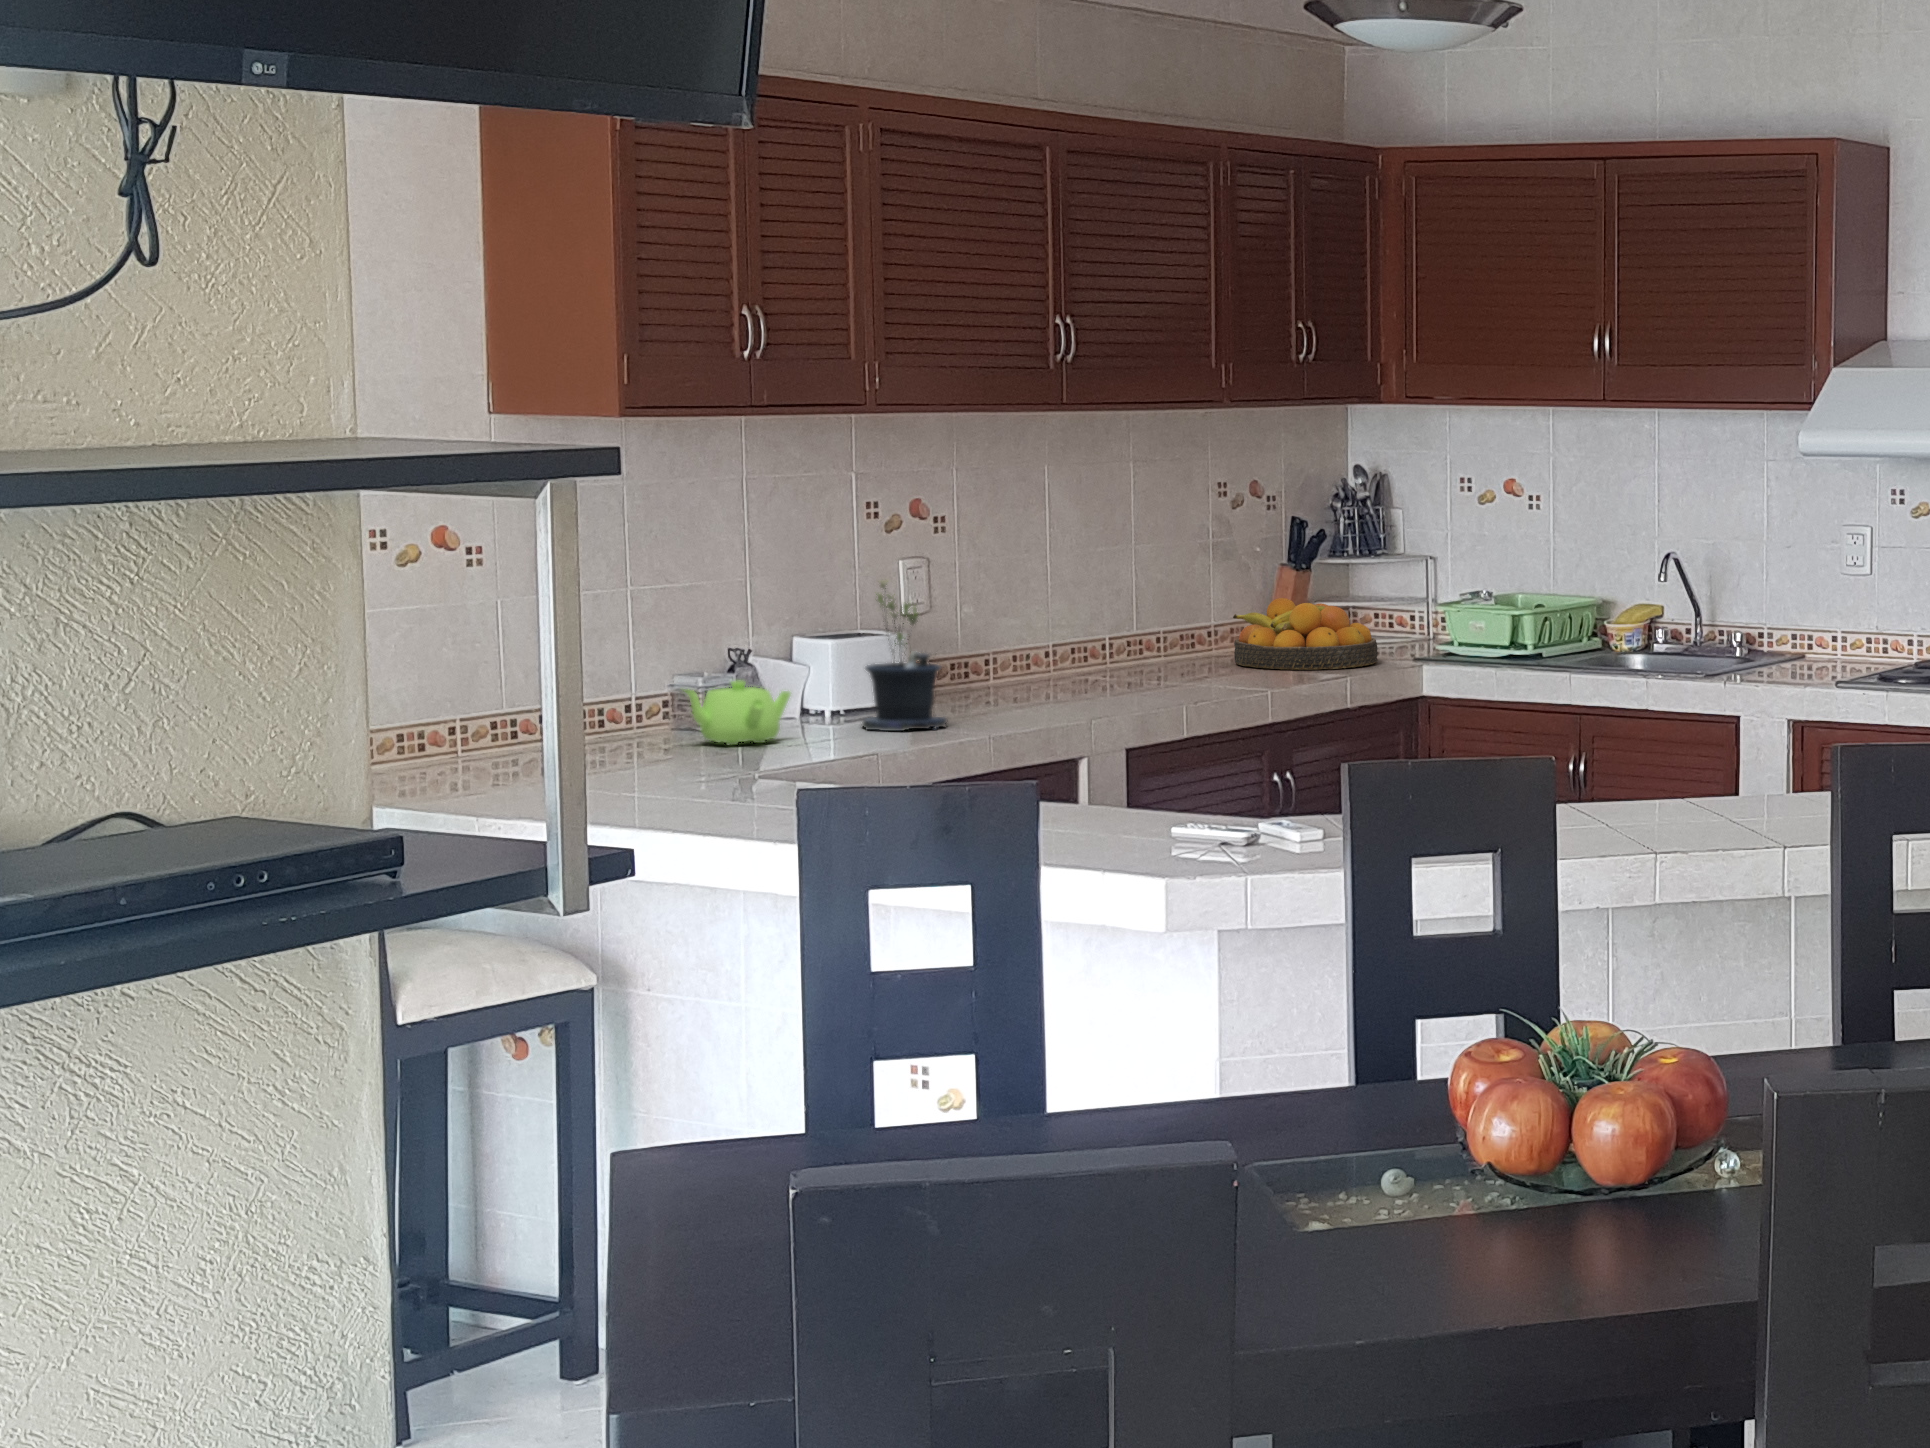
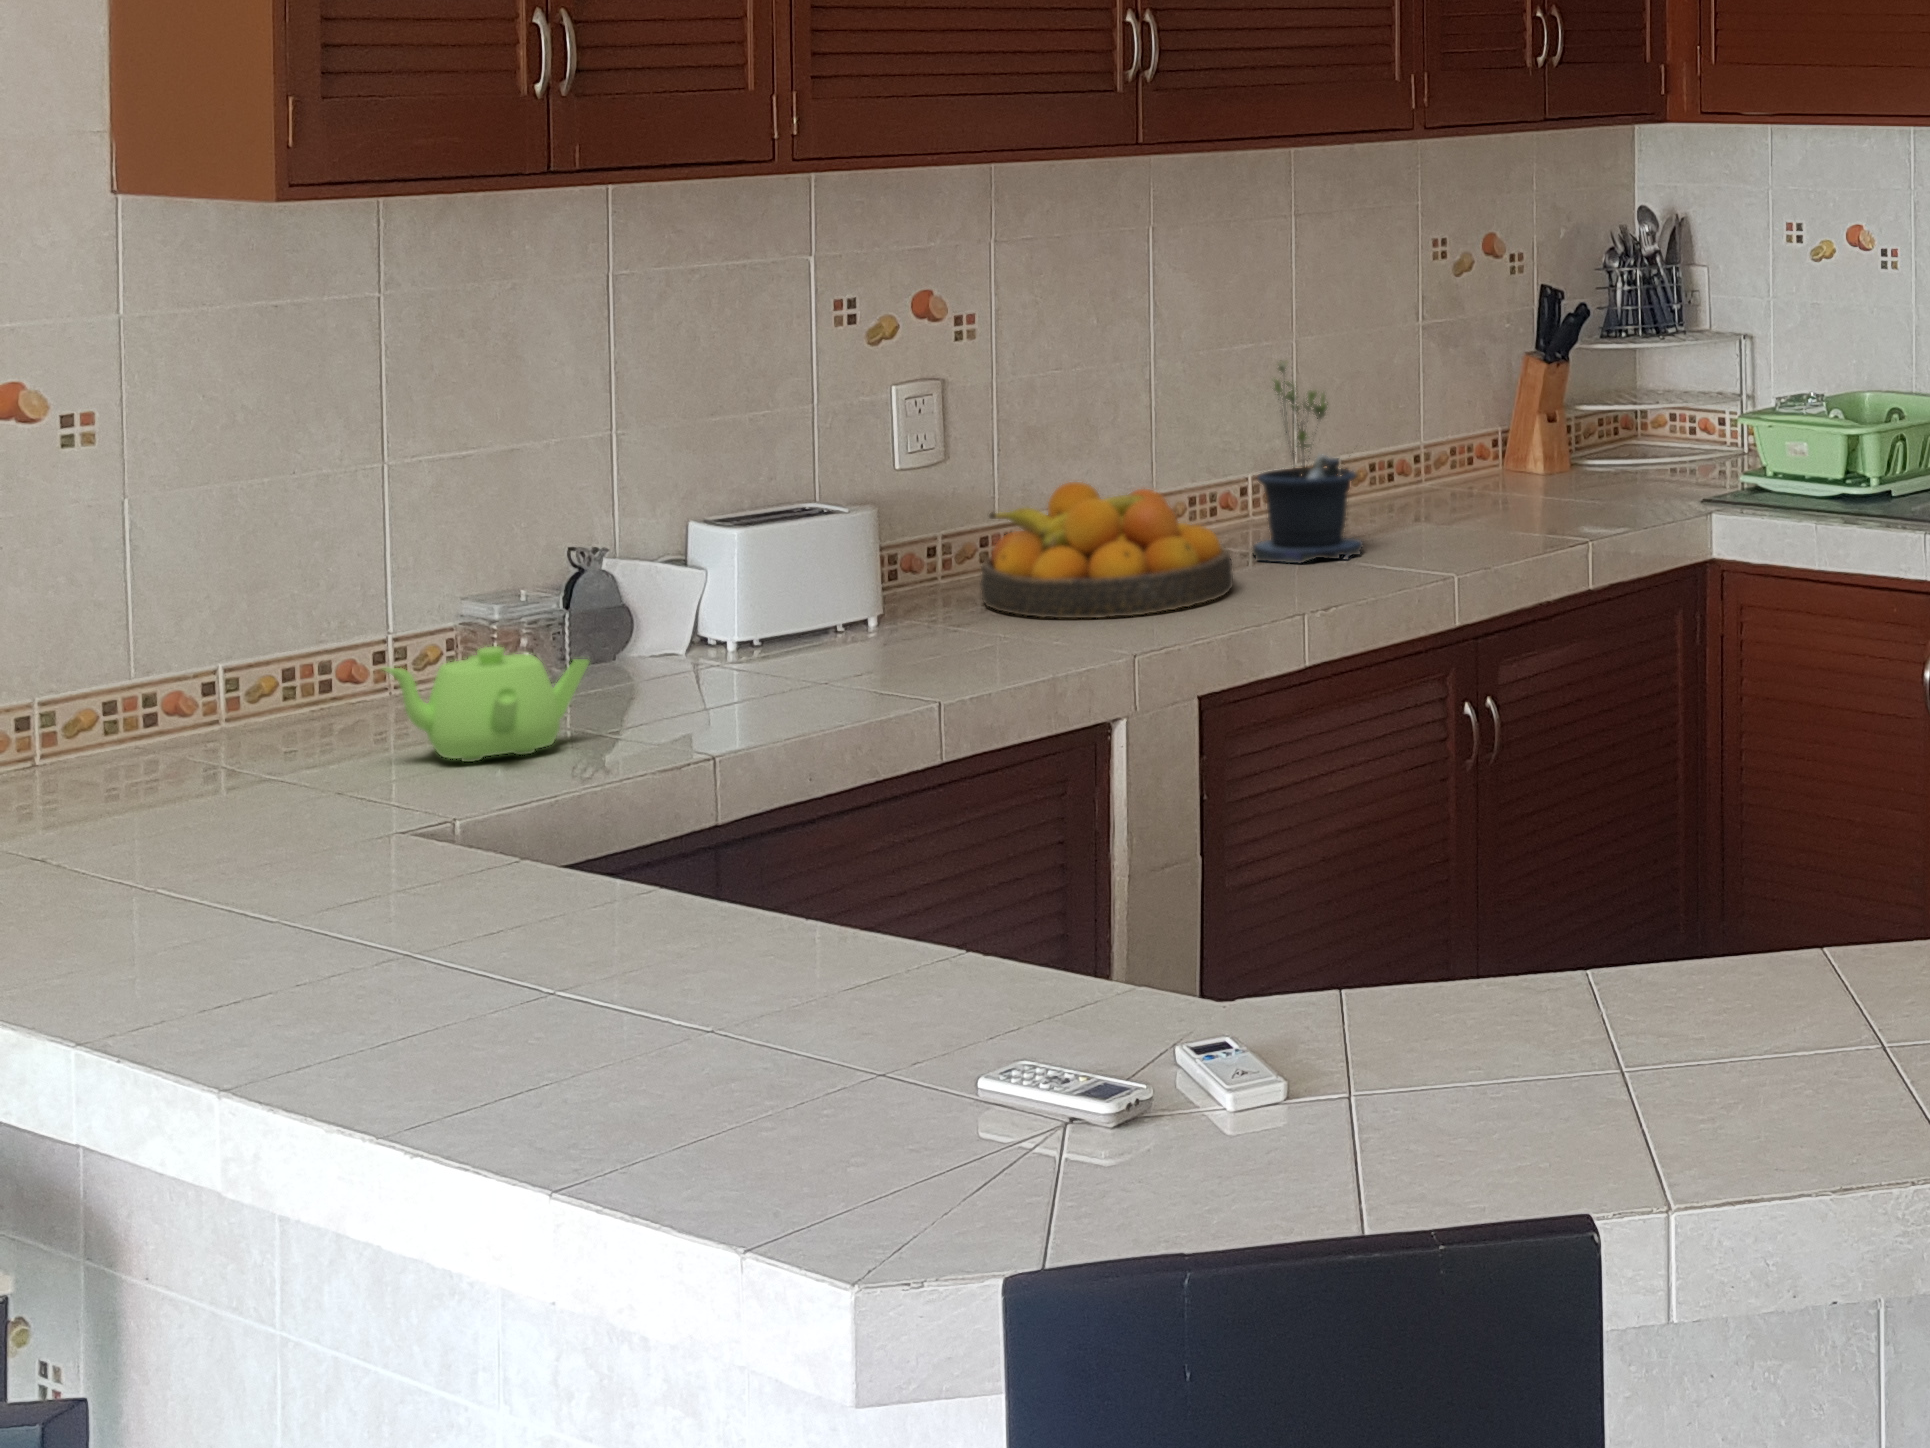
potted plant: present [862,580,948,731] -> present [1253,361,1363,563]
fruit bowl: present [1233,598,1378,670] -> present [981,482,1233,618]

